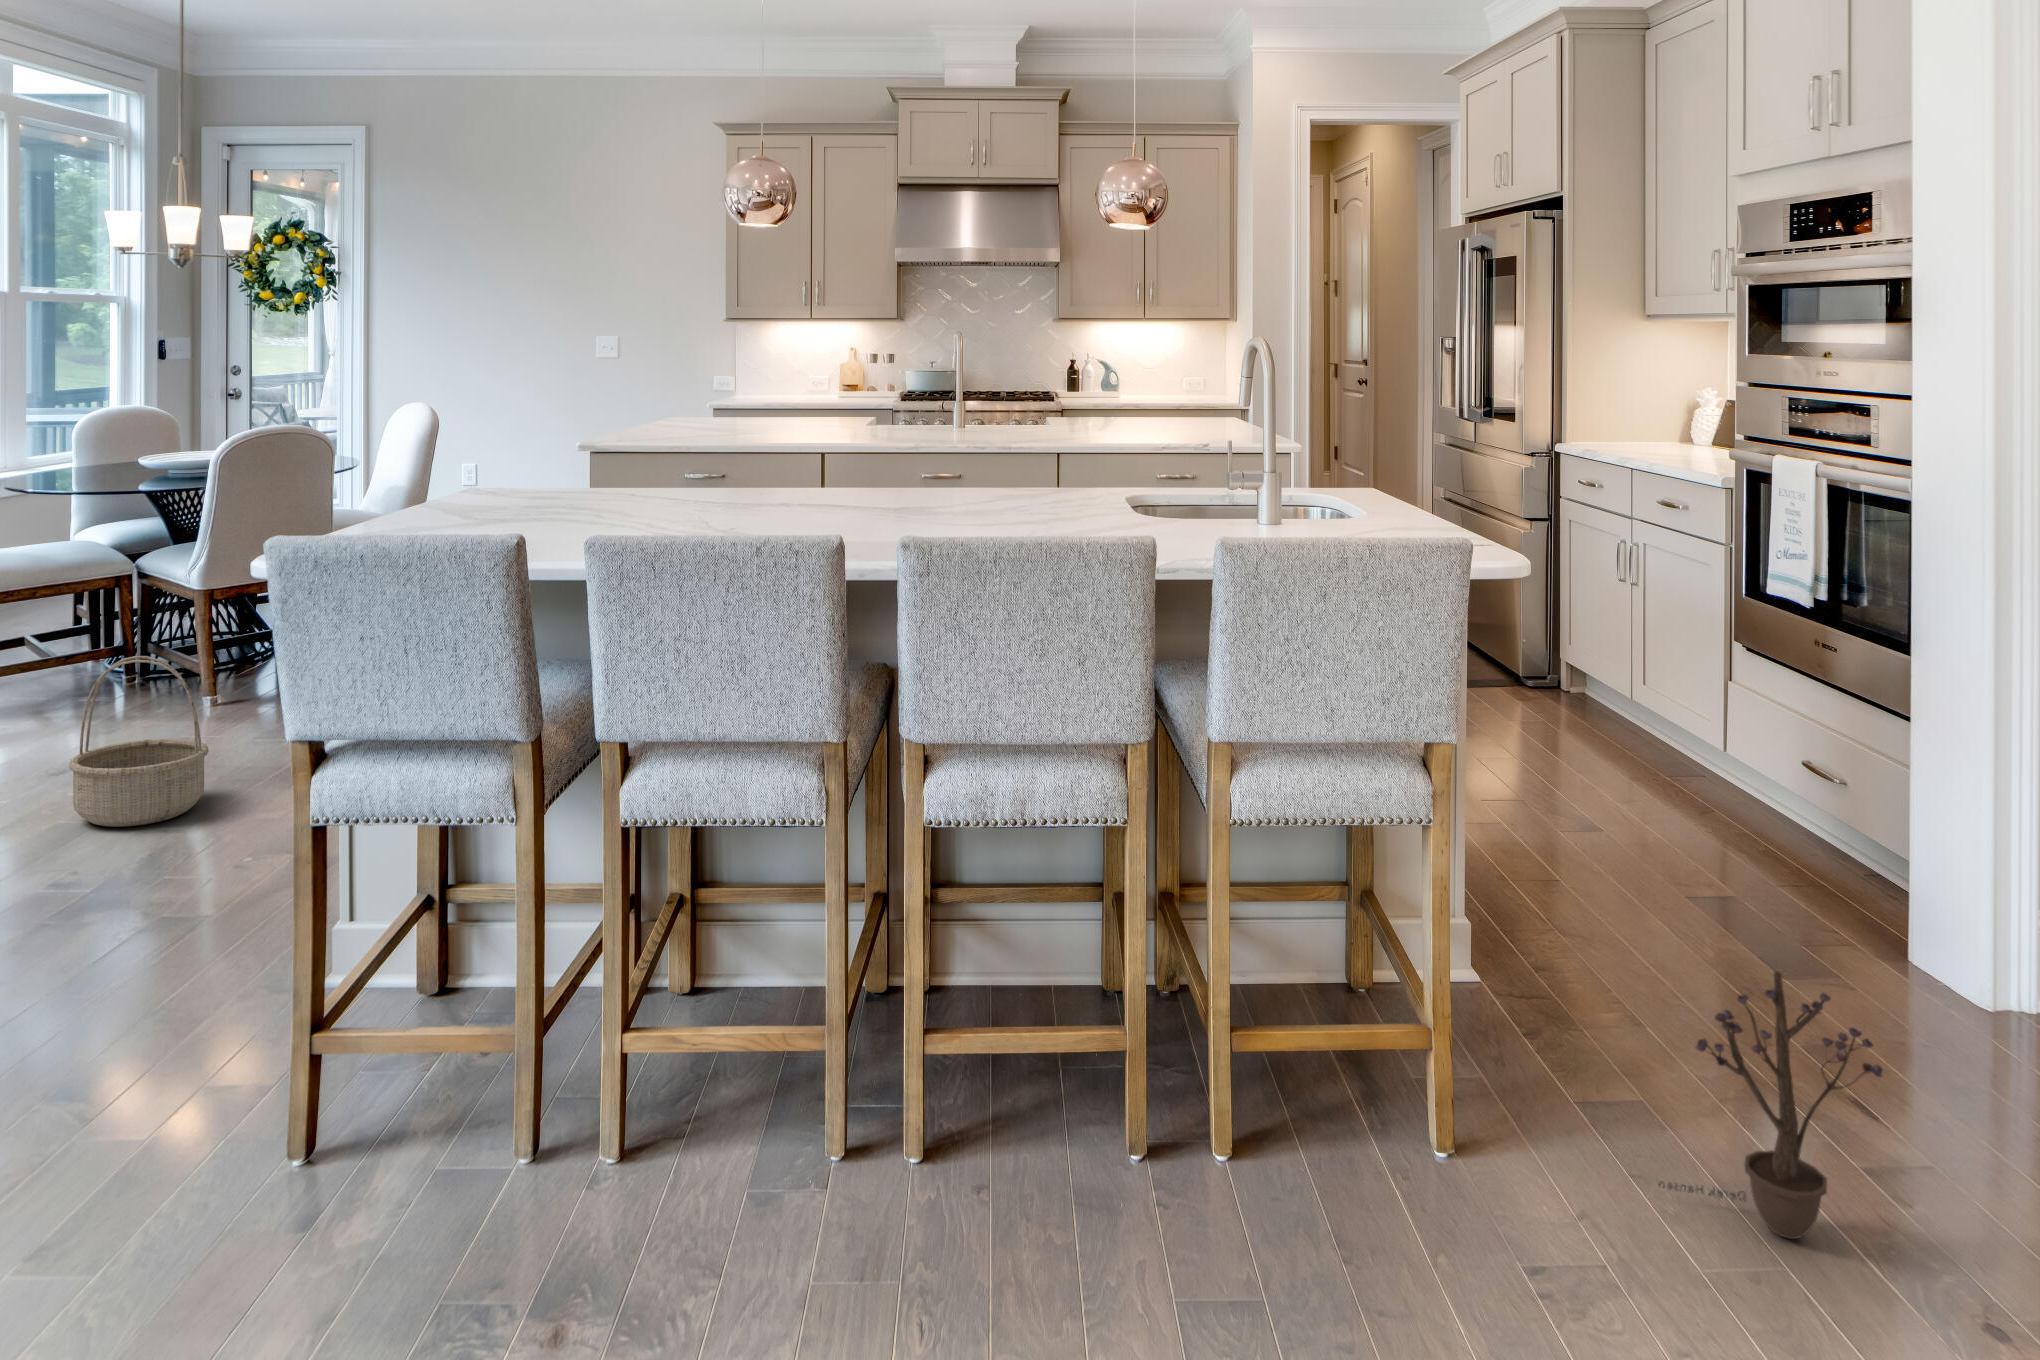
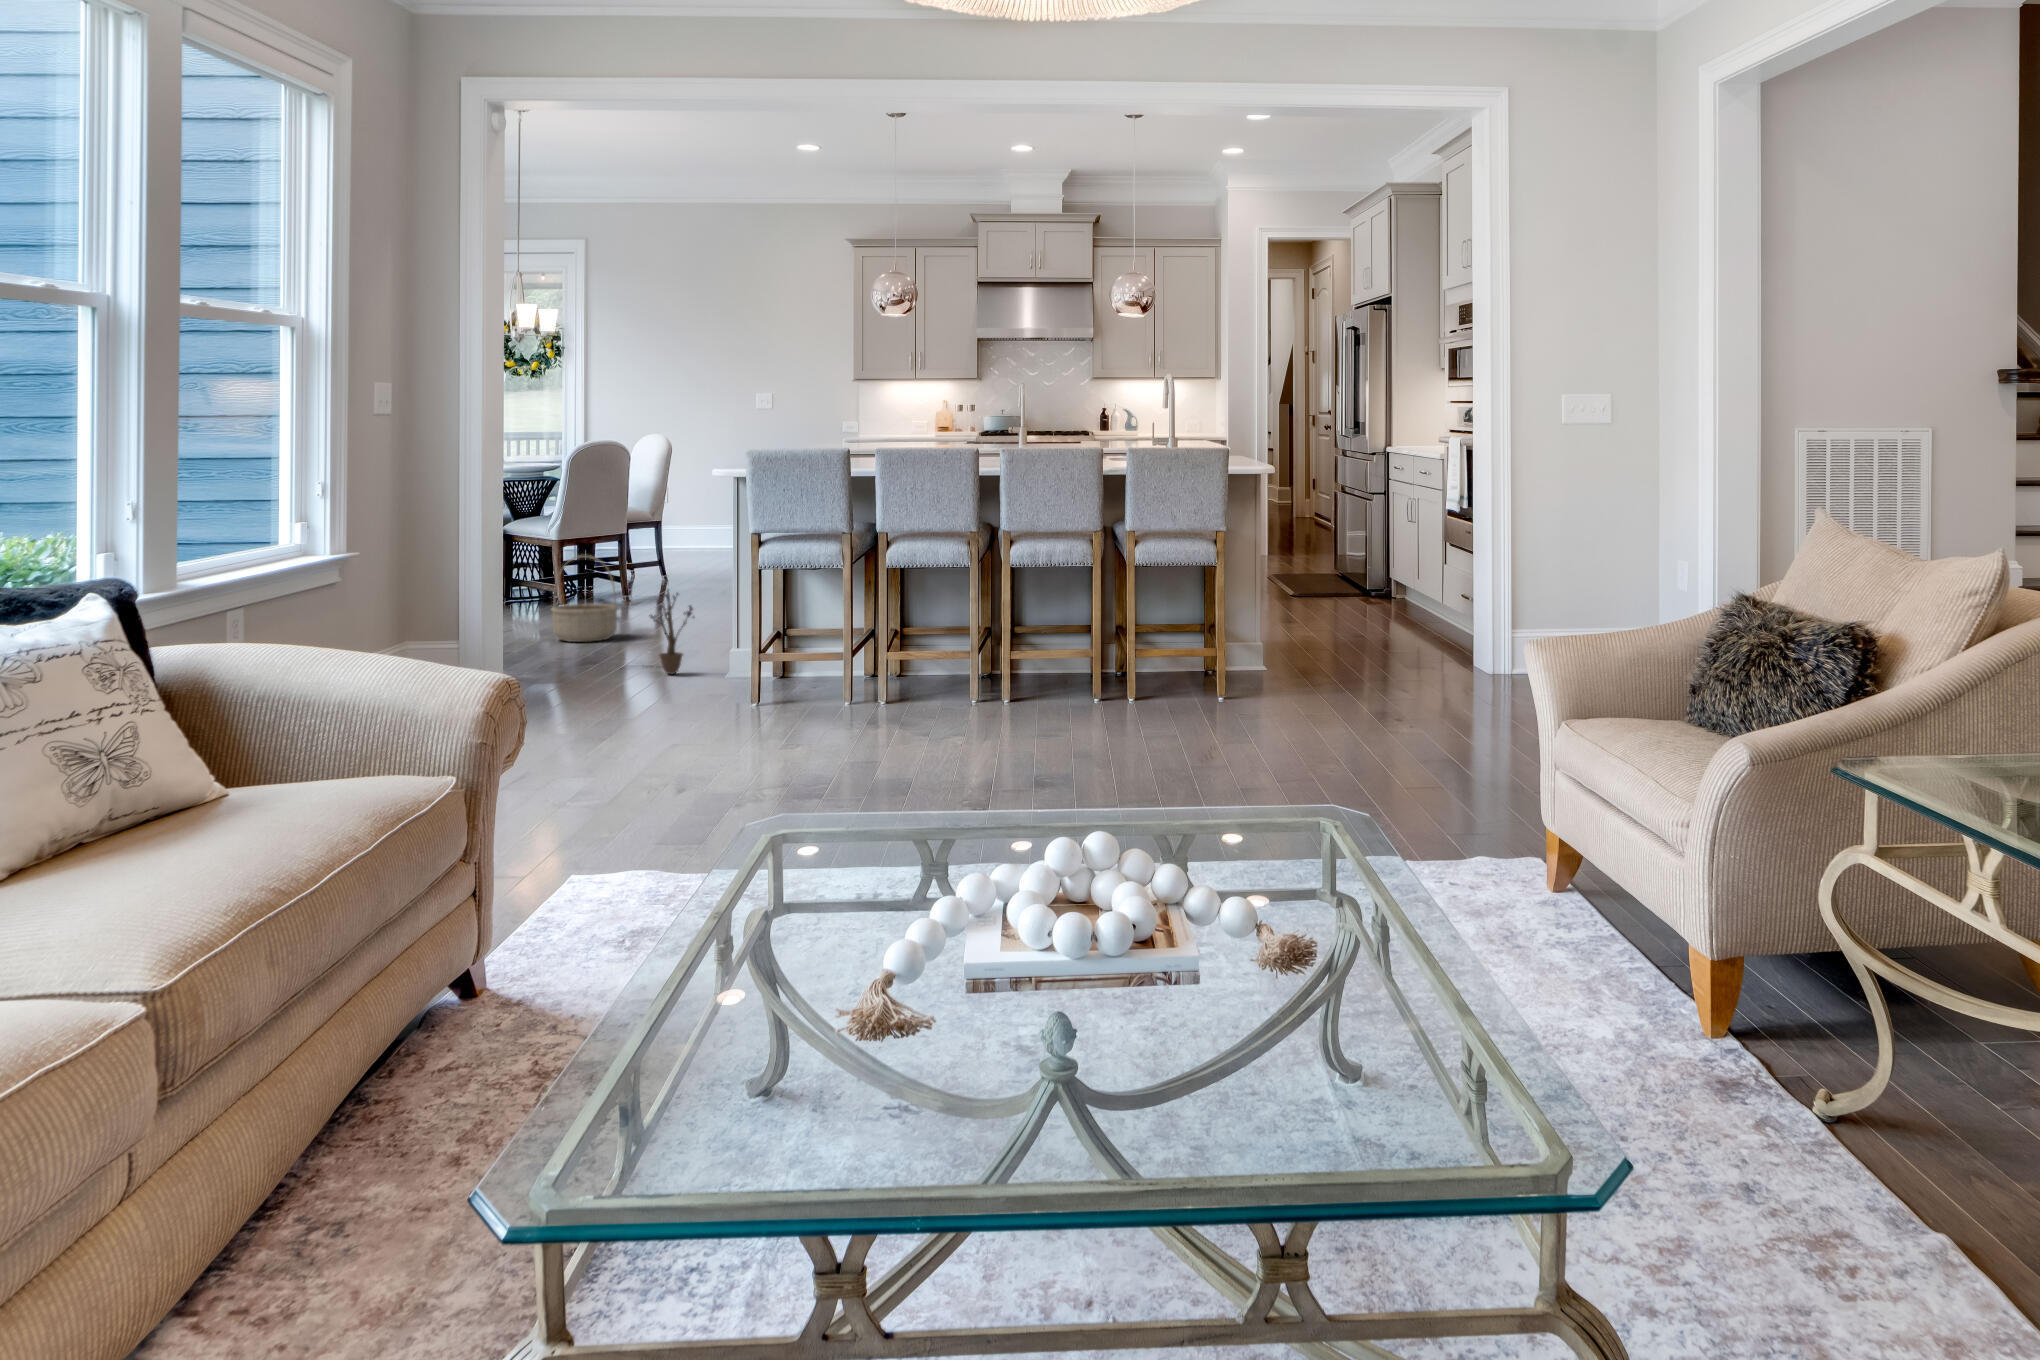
decorative plant: present [1659,972,1882,1239] -> present [644,590,695,674]

